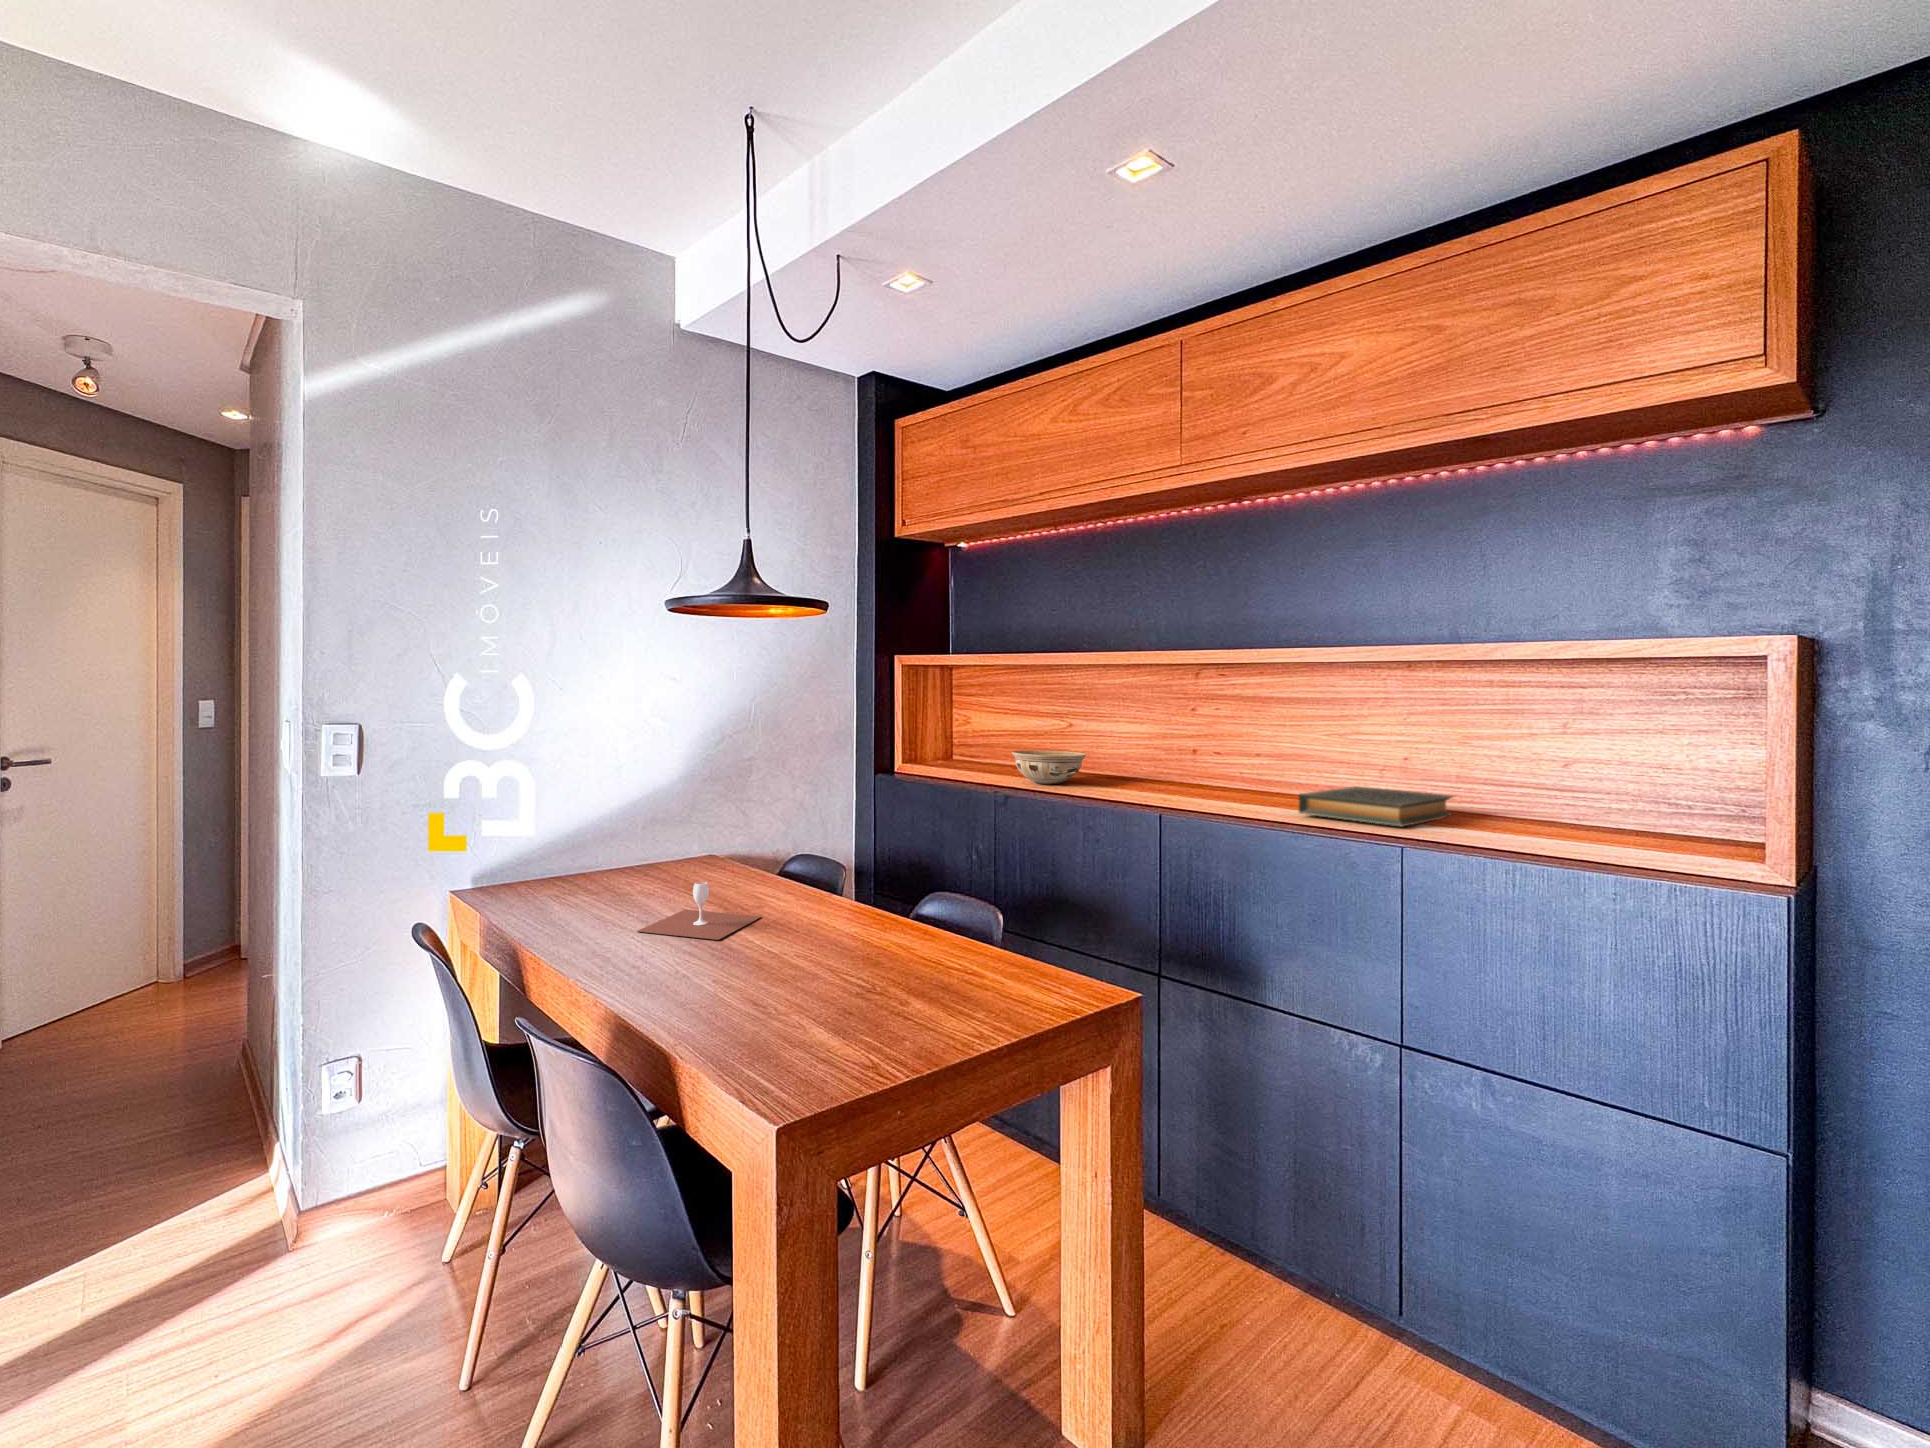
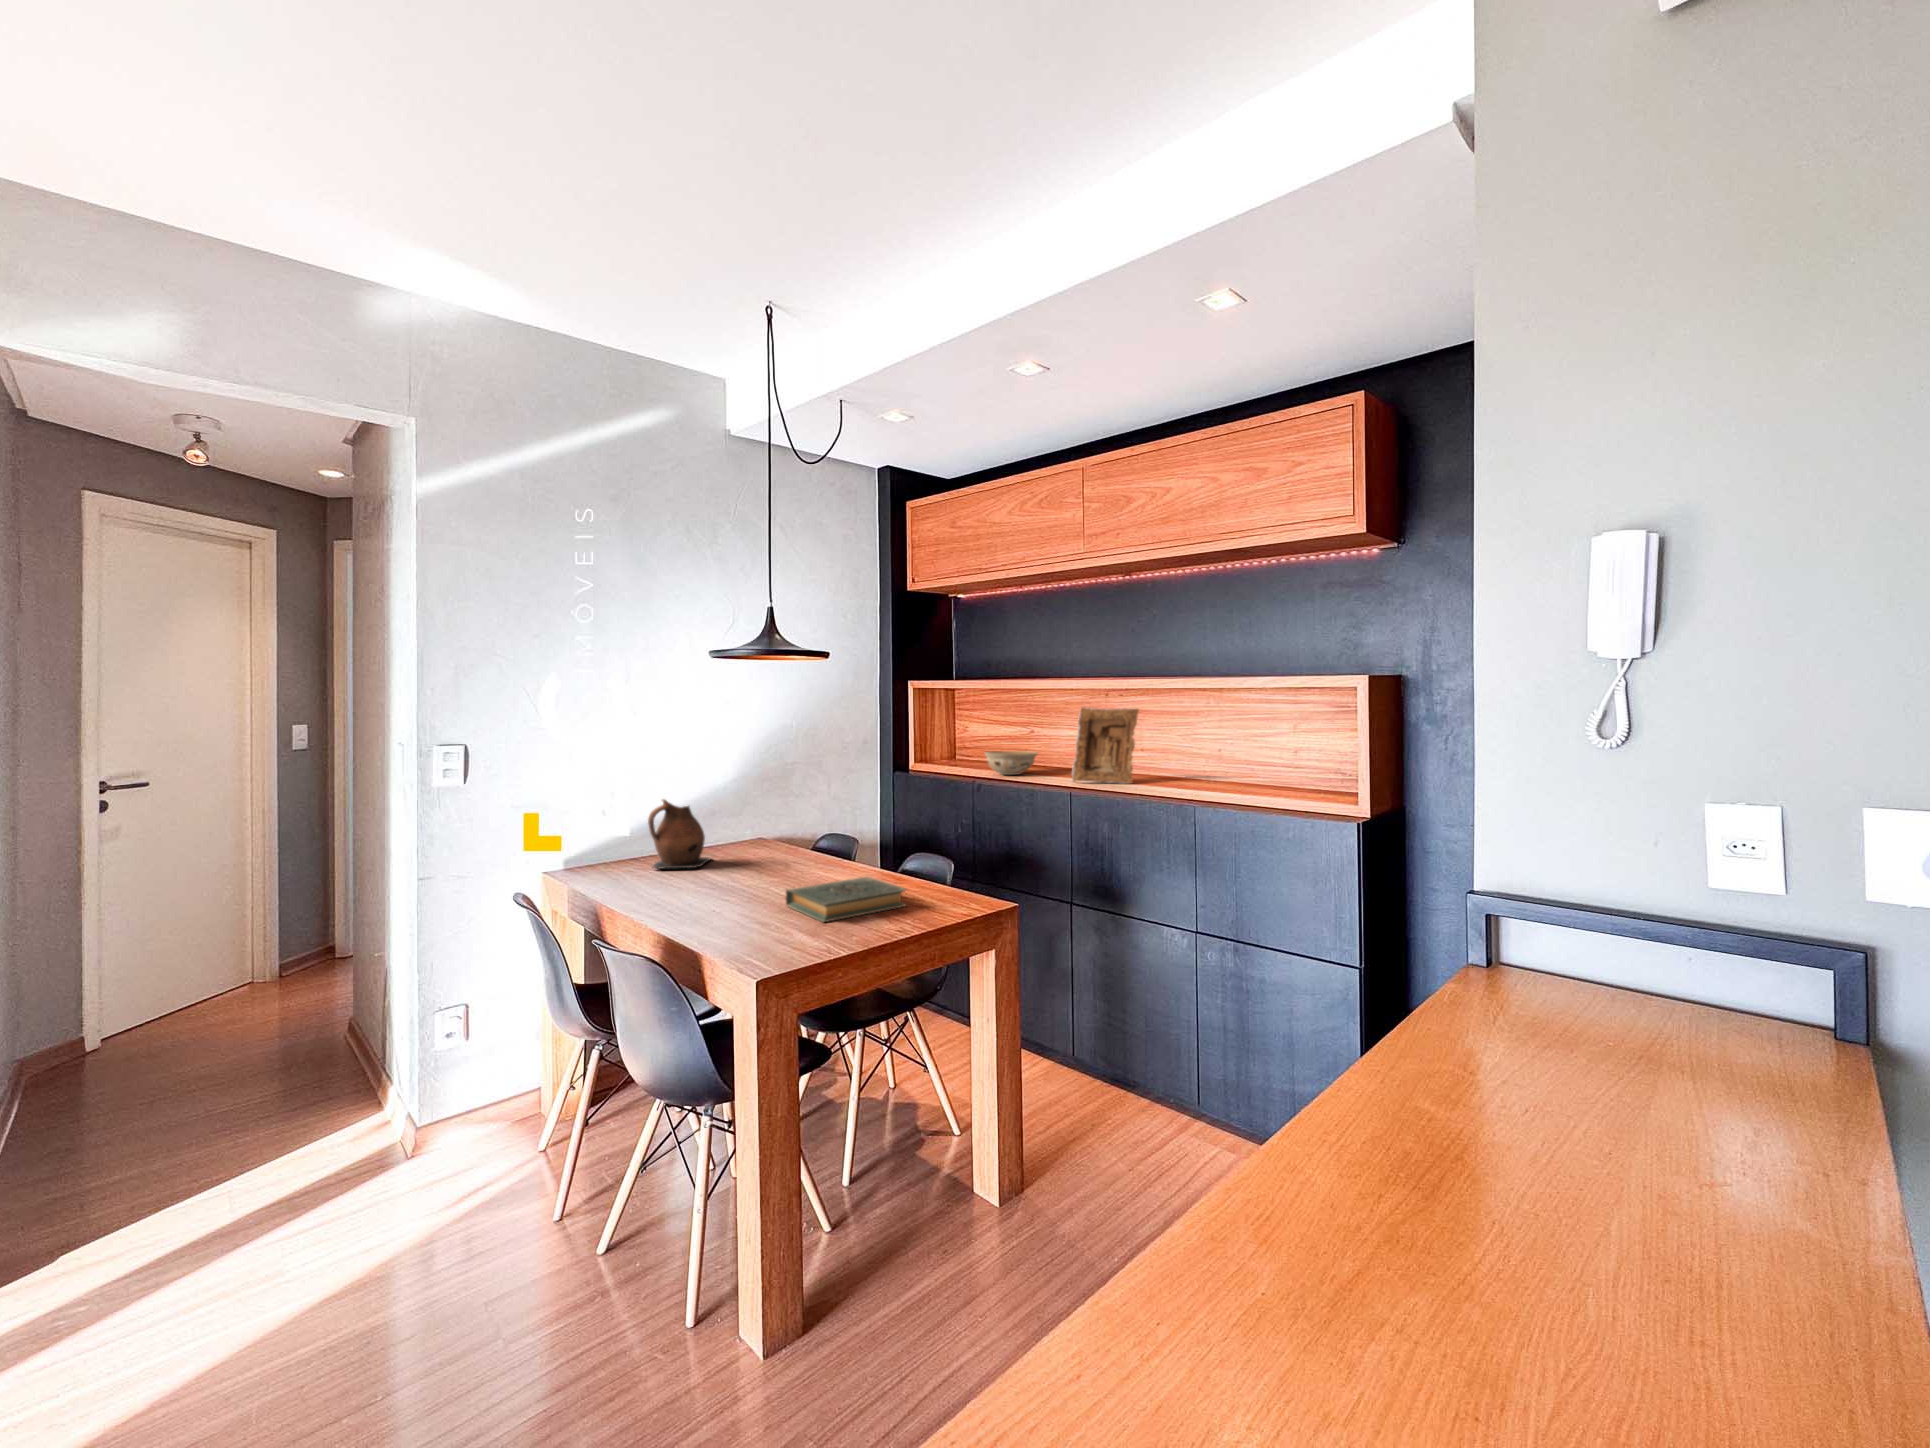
picture frame: none [1152,693,1249,802] -> present [1072,707,1139,784]
hardback book: present [1299,786,1453,827] -> present [786,876,907,922]
ceramic pitcher: none [564,811,651,911] -> present [648,799,712,869]
wine glass: present [637,882,761,940] -> none [698,846,788,884]

